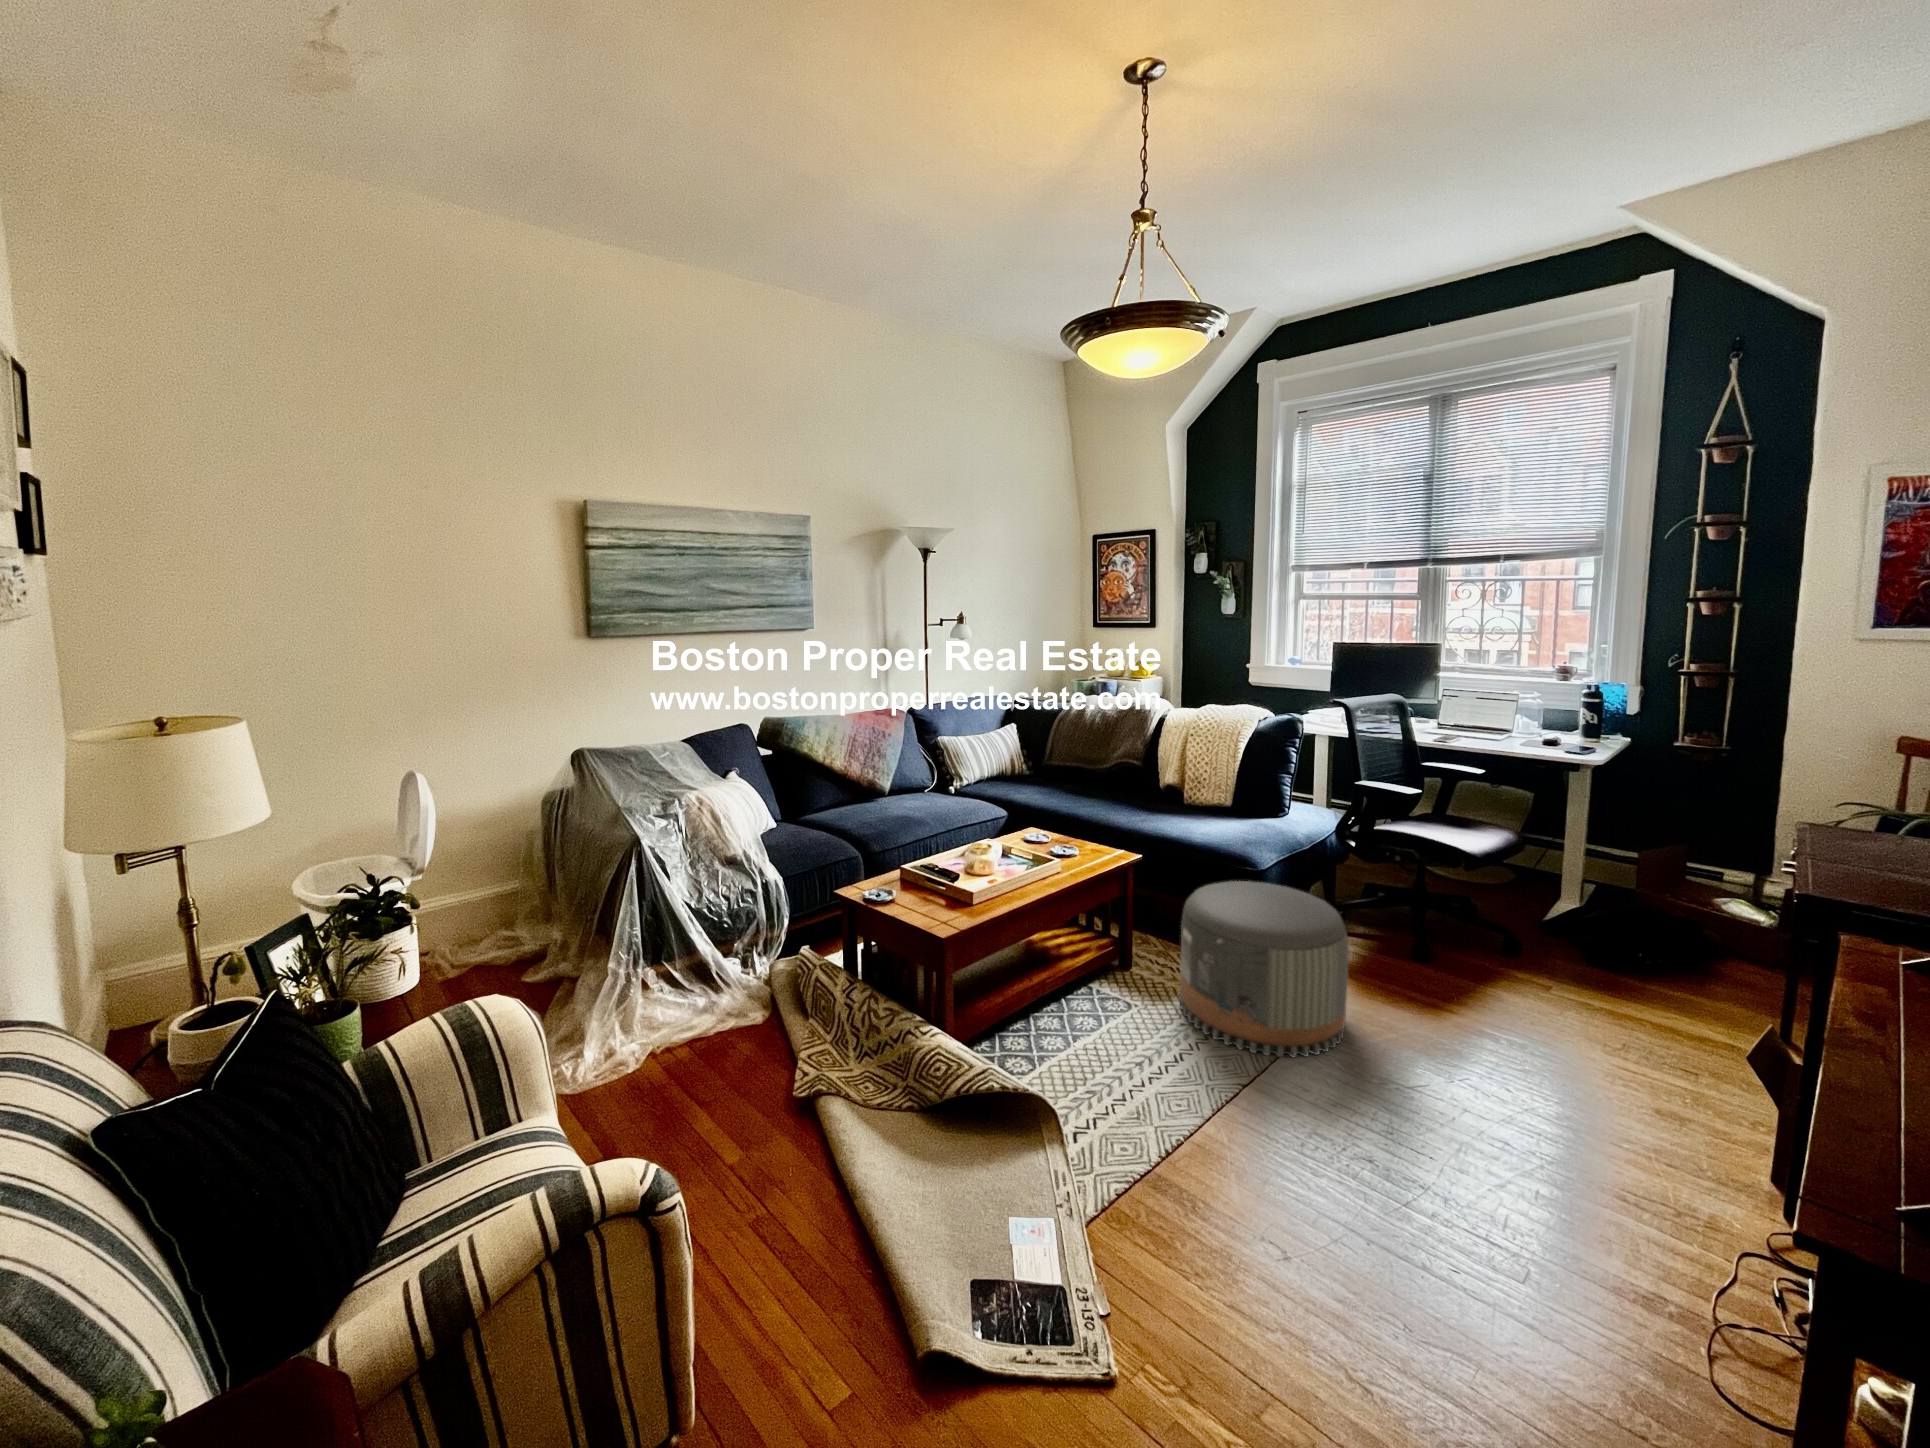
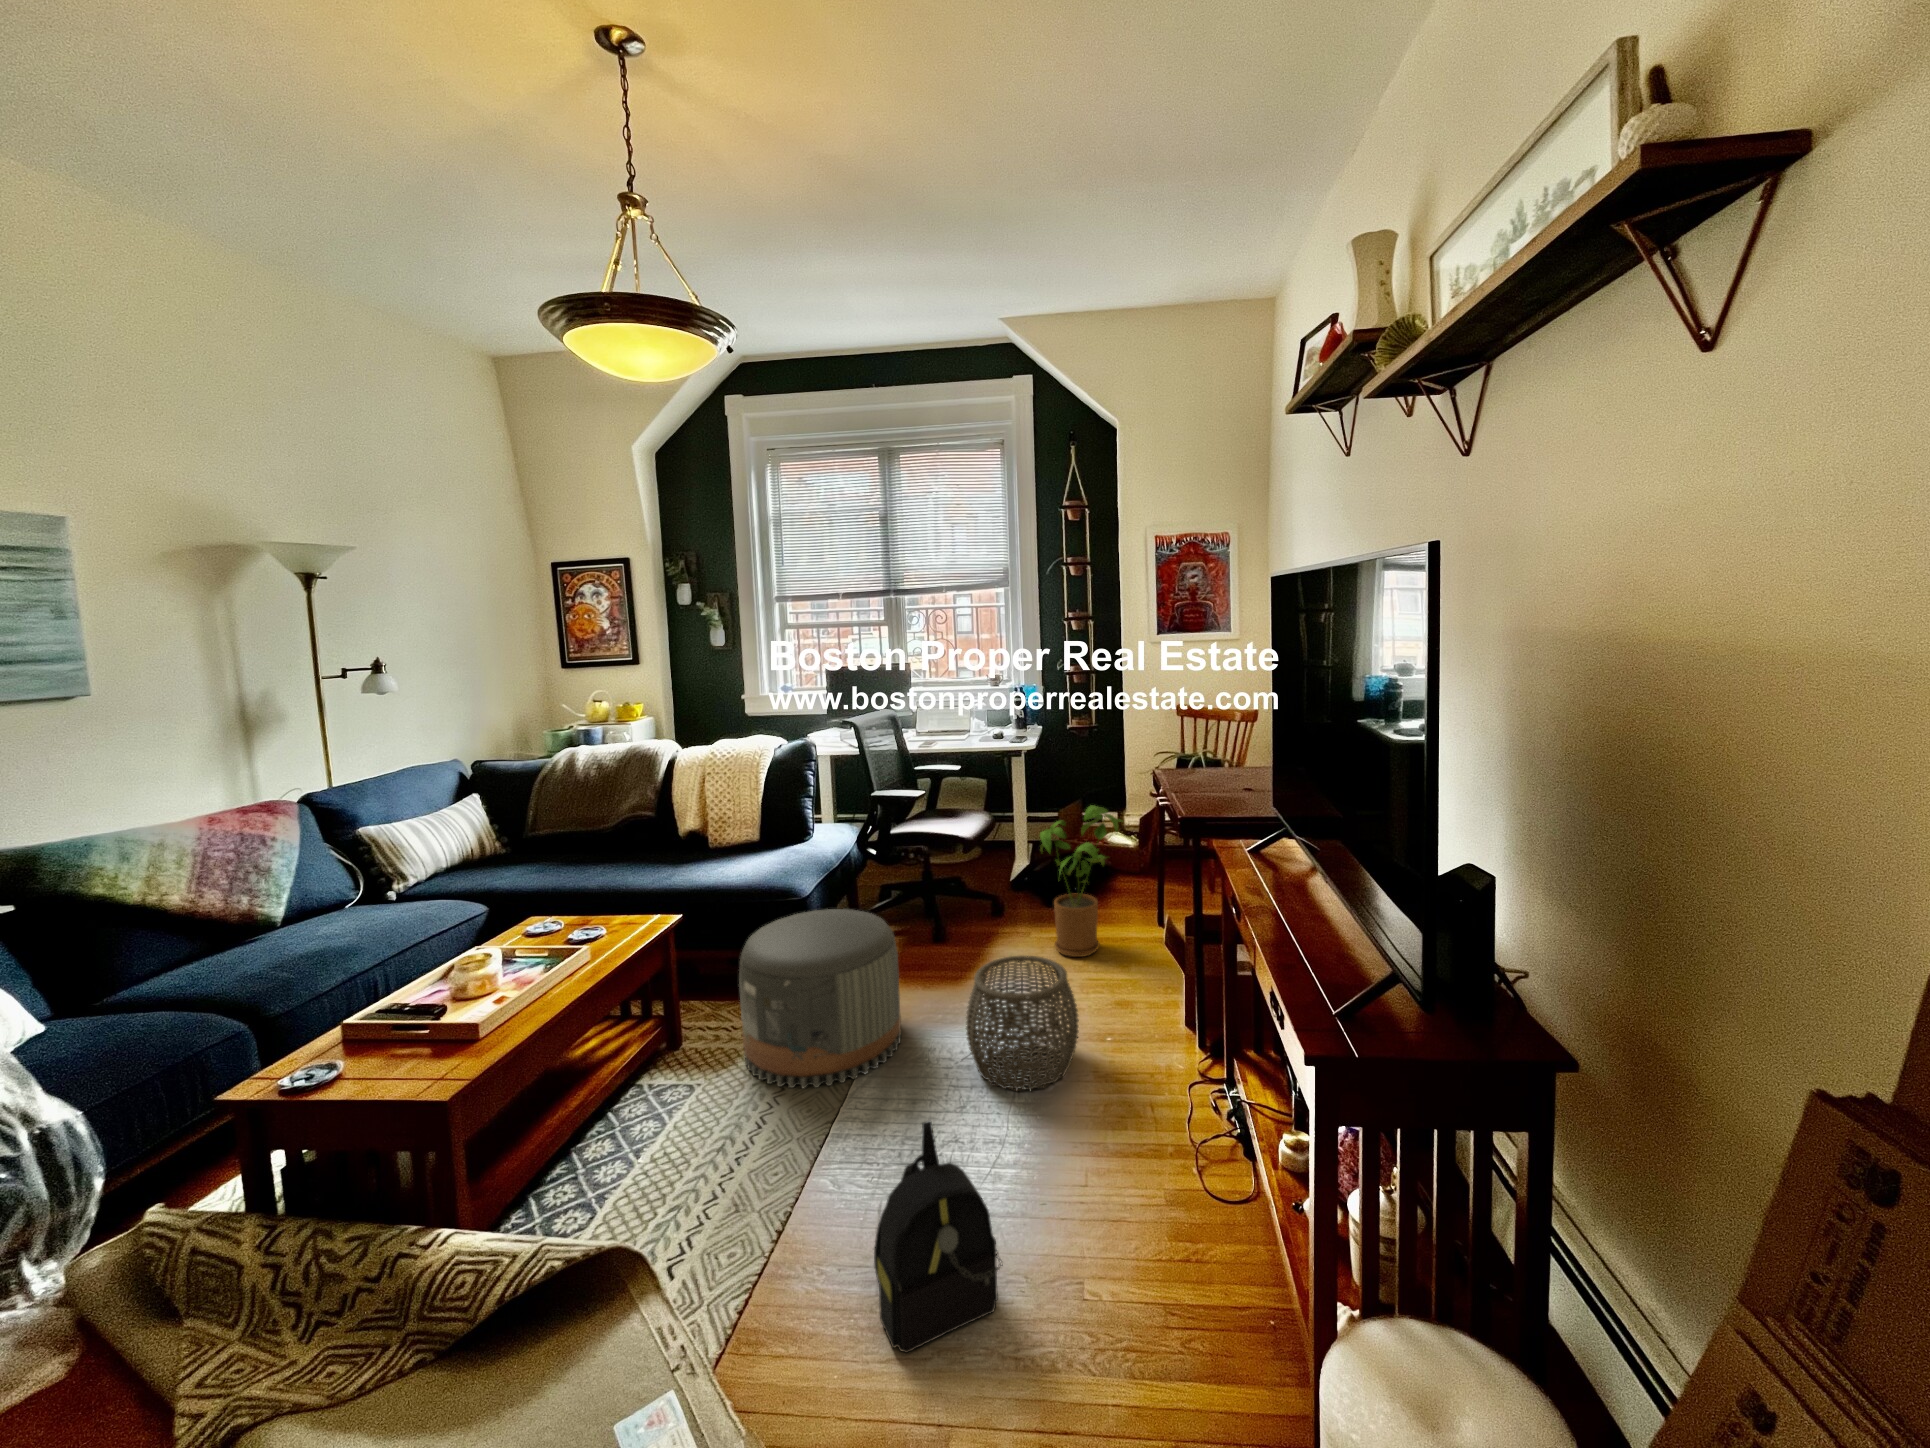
house plant: none [1579,848,1733,1040] -> present [1040,805,1121,957]
woven basket: none [1413,994,1580,1164] -> present [966,956,1079,1091]
backpack: none [1239,1116,1380,1344] -> present [874,1121,1001,1353]

